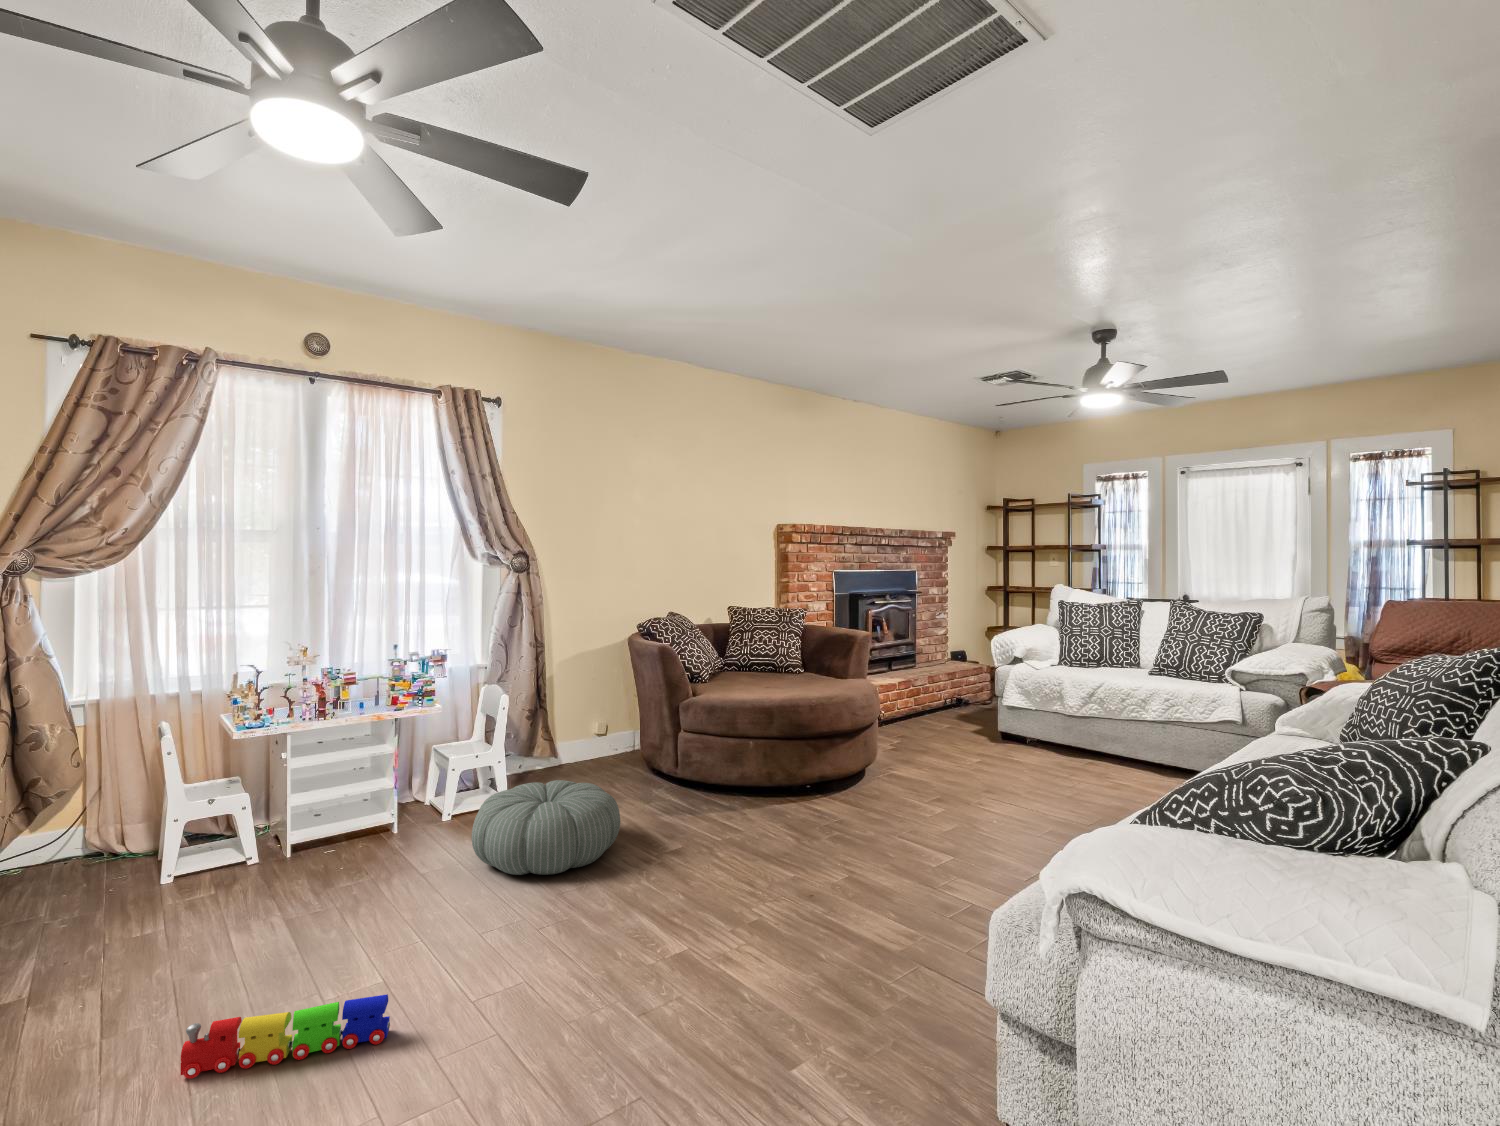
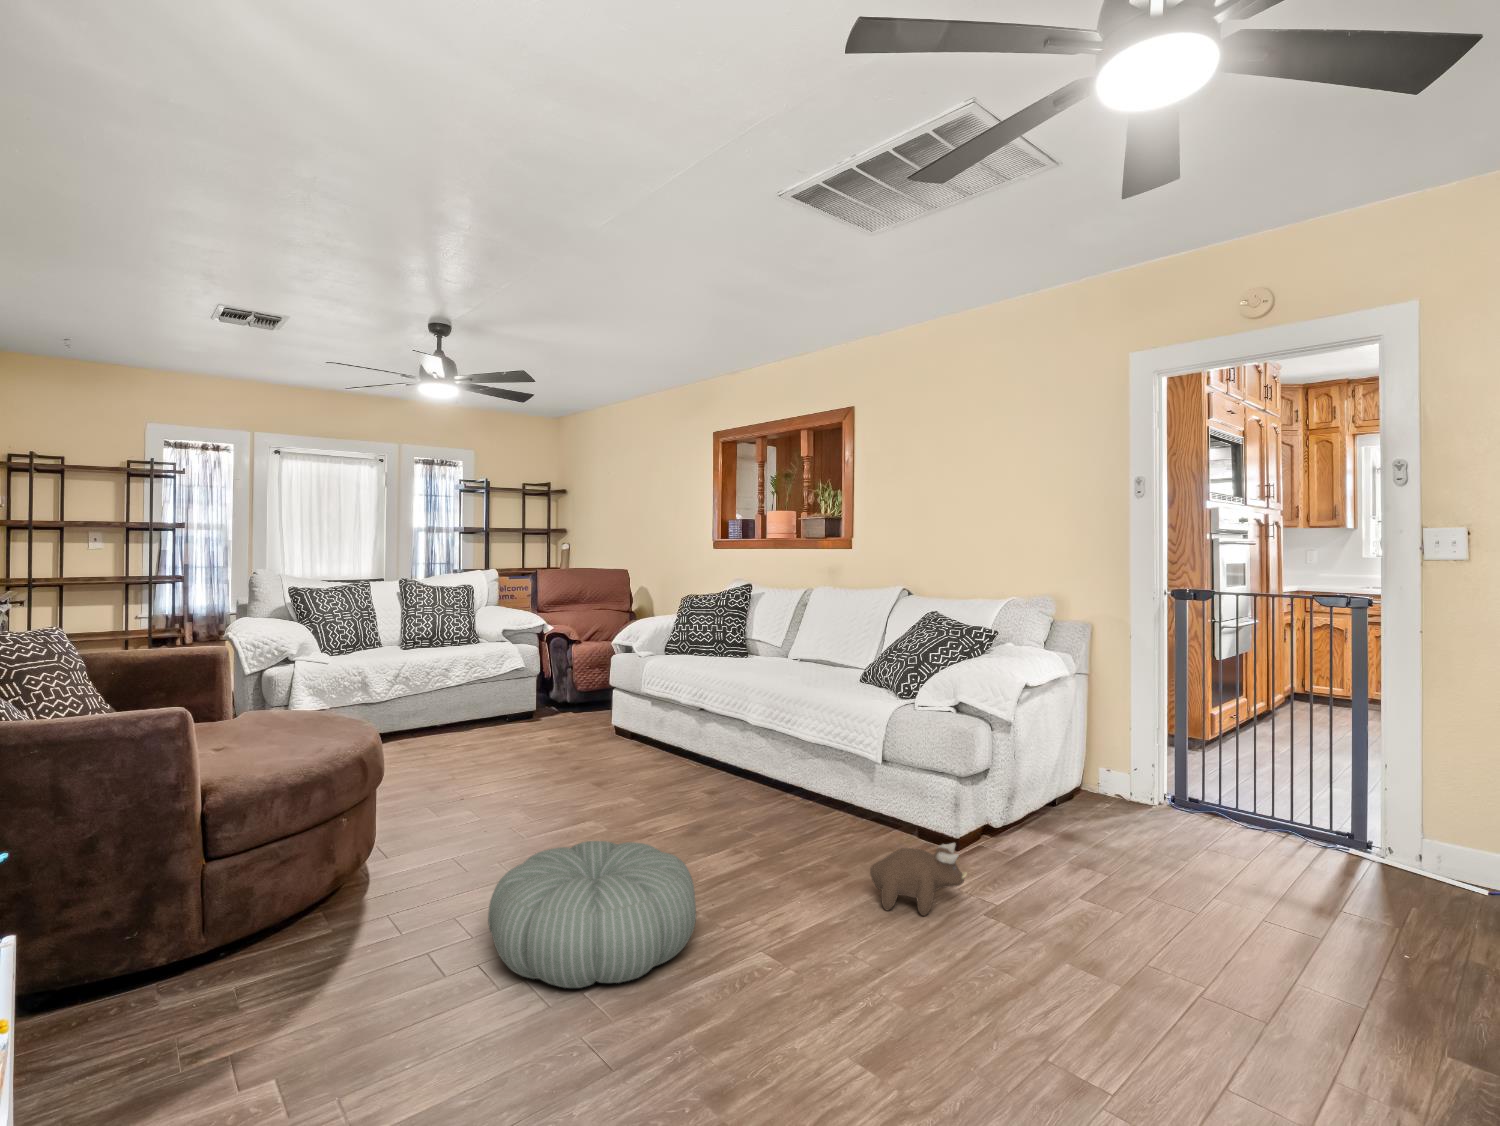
plush toy: none [492,921,577,1003] -> present [870,843,967,916]
toy train: present [181,994,390,1079] -> none [1001,916,1136,1031]

